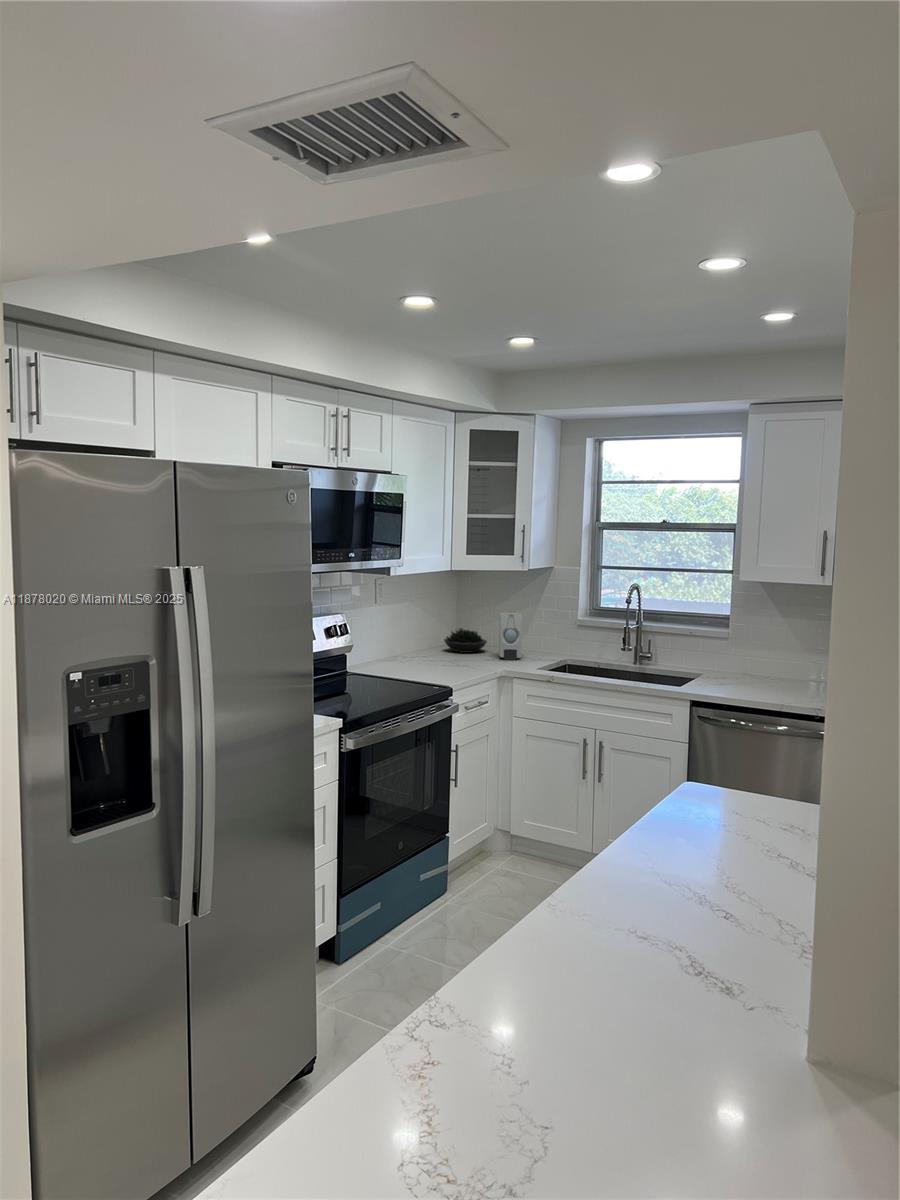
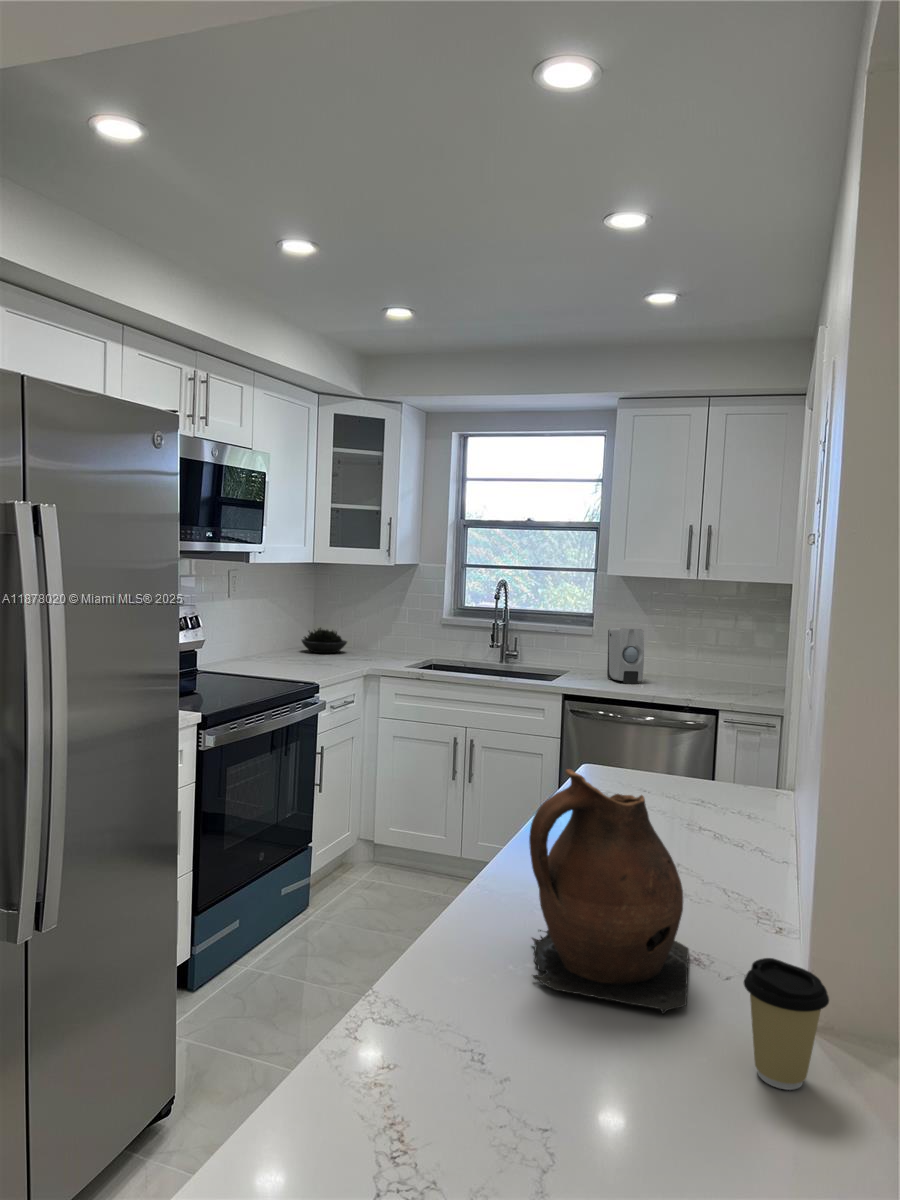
soap dispenser: present [499,613,522,660] -> present [607,628,644,684]
ceramic pitcher: none [569,820,722,1040] -> present [529,769,689,1014]
coffee cup: none [732,1002,805,1117] -> present [744,958,829,1090]

